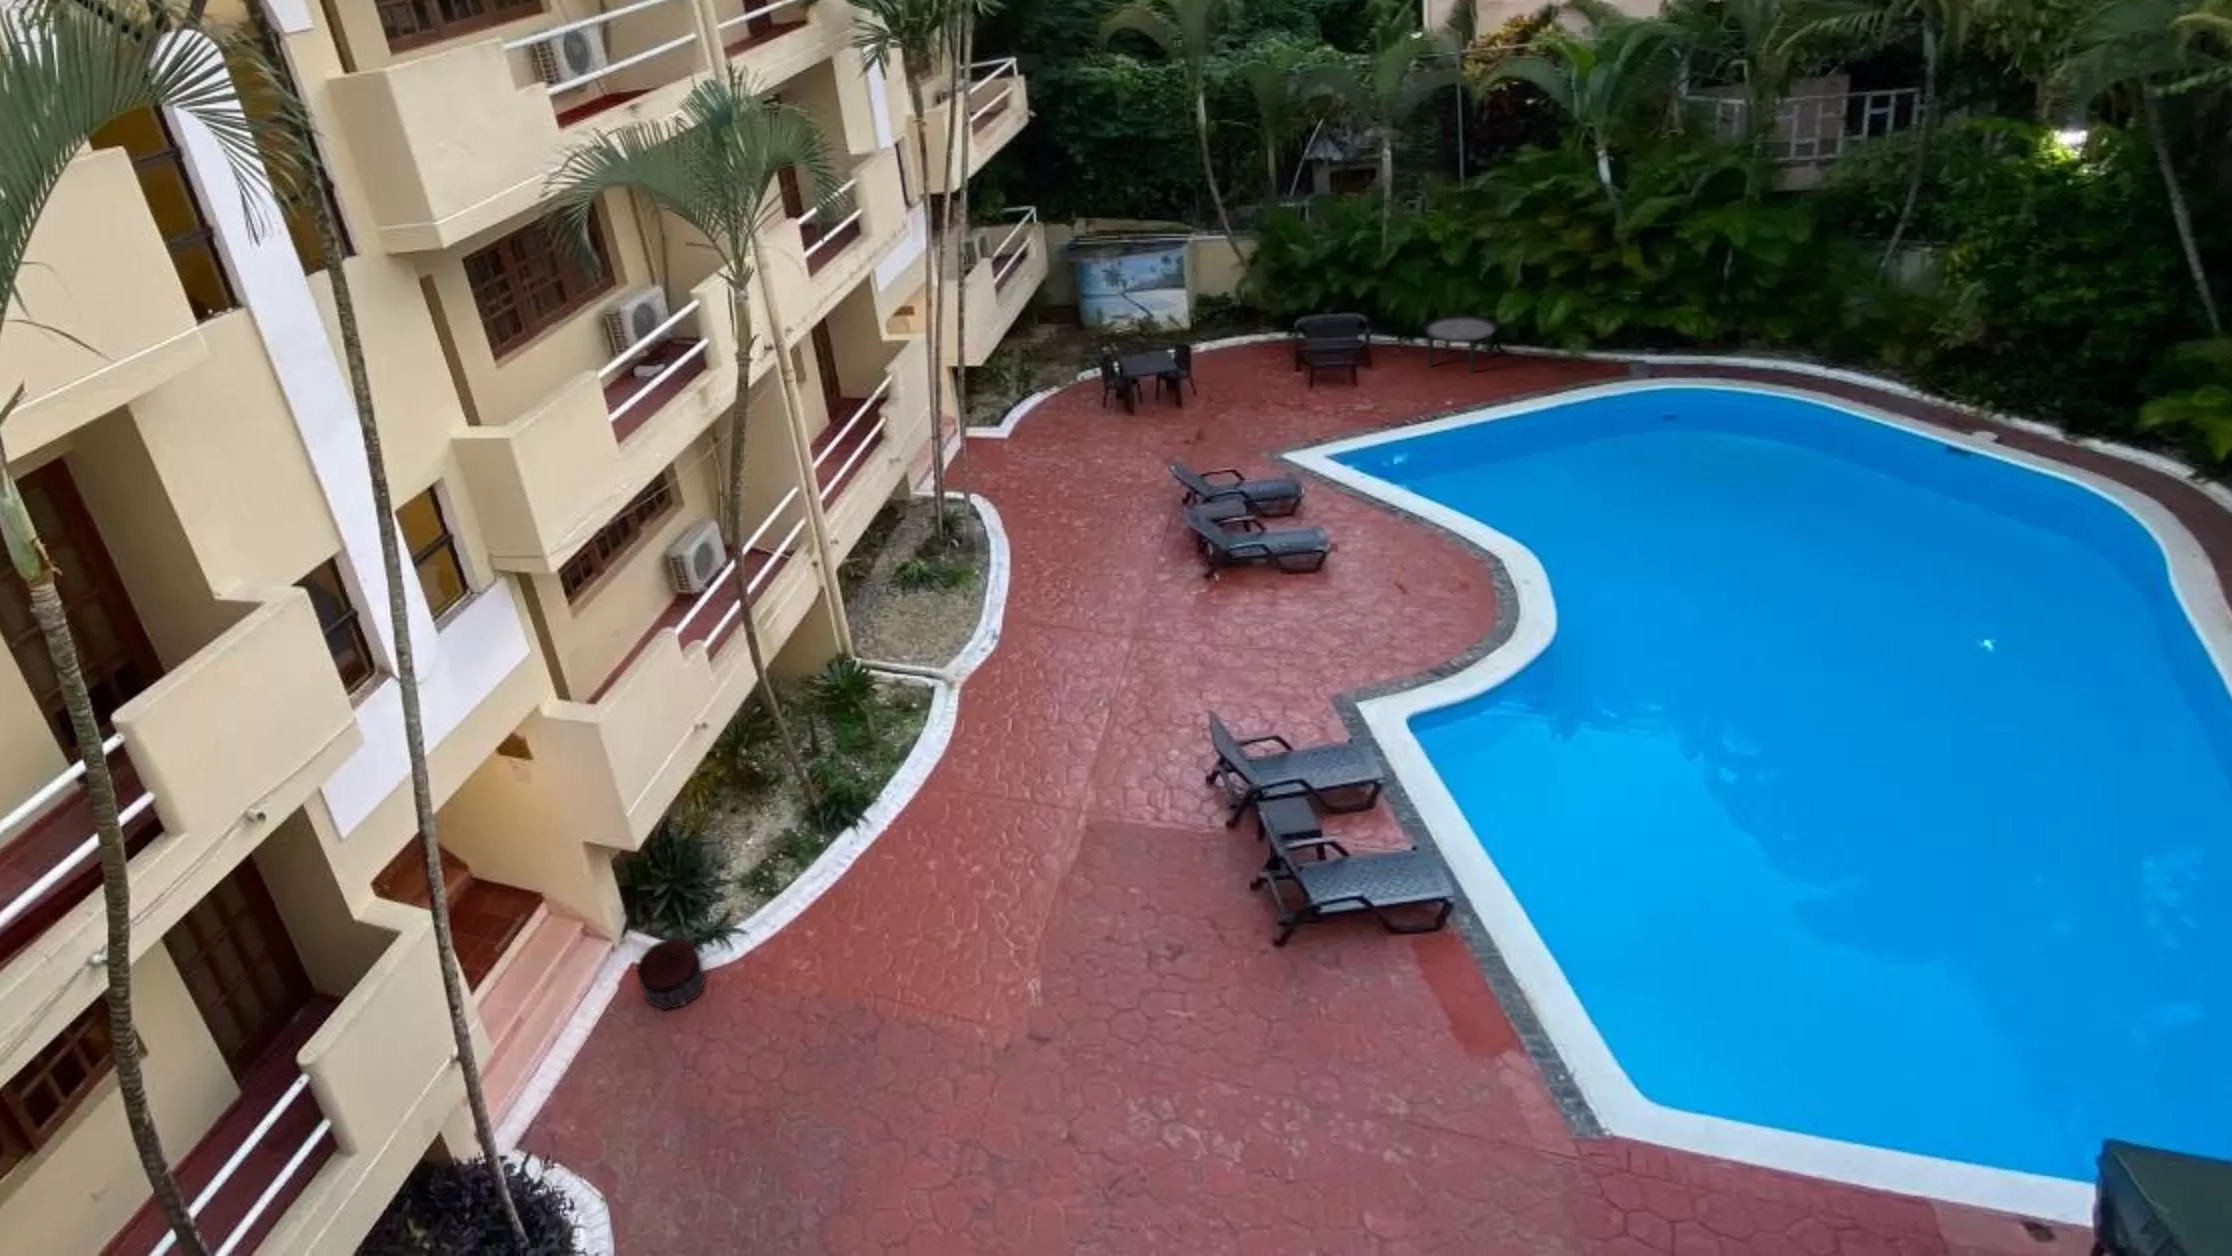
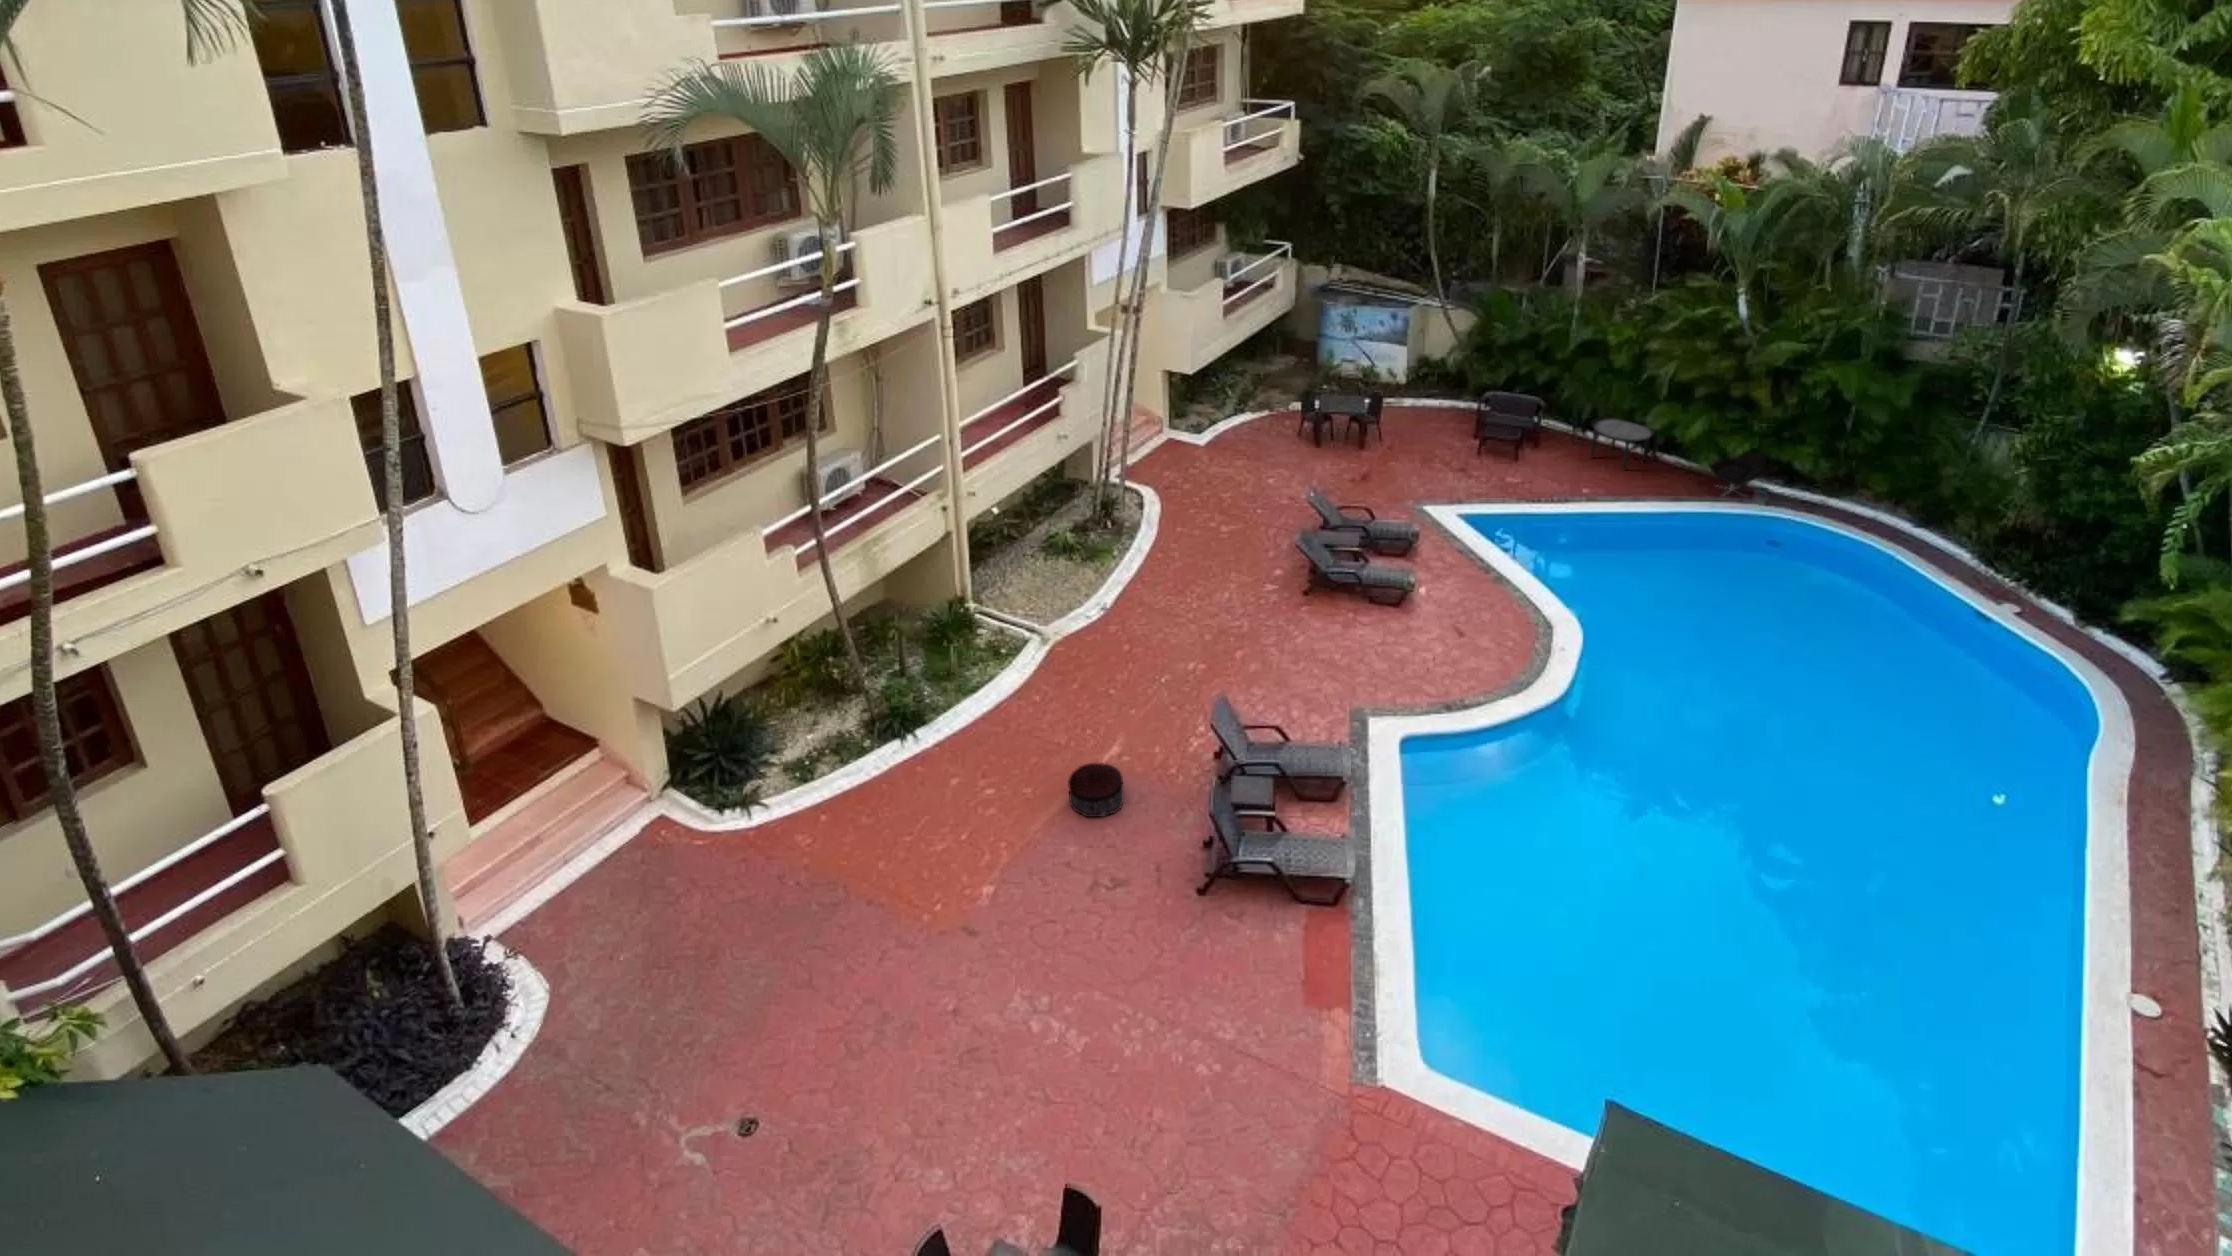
lounge chair: none [1570,320,1636,380] -> present [1709,452,1766,491]
pouf: present [637,938,704,1010] -> present [1068,763,1123,817]

